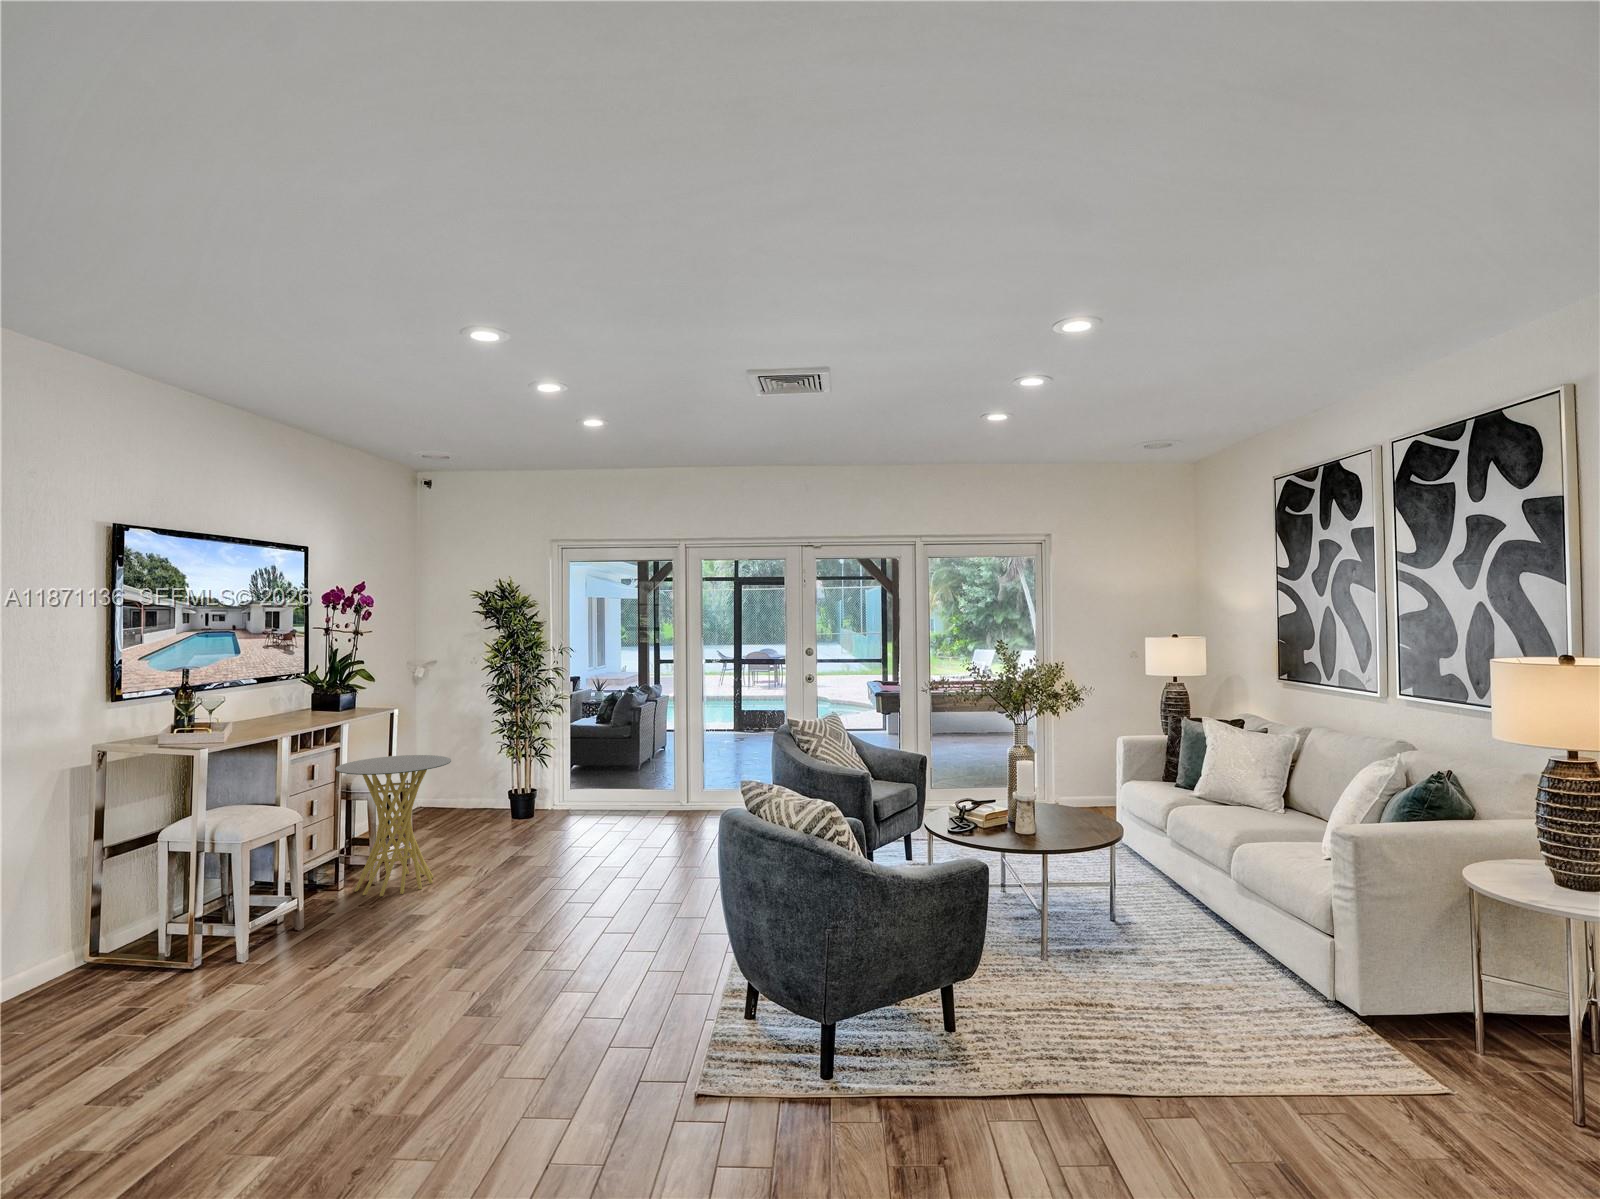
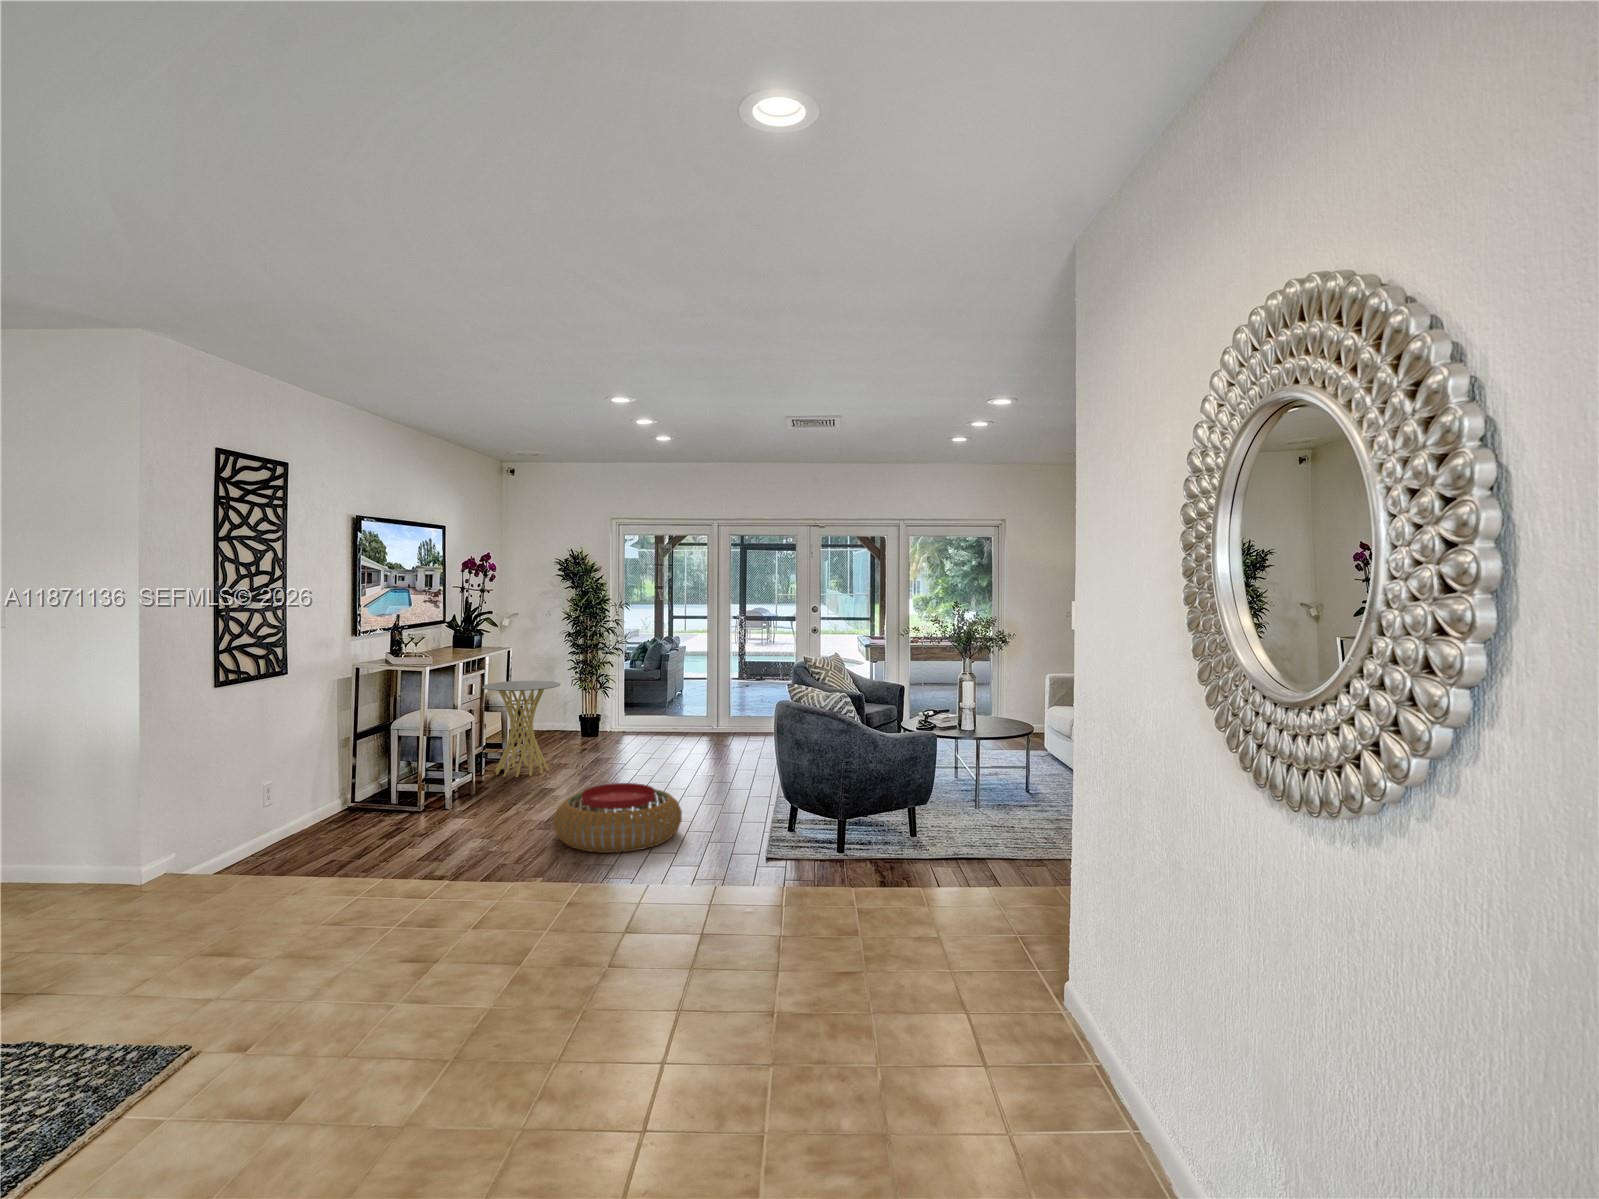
pouf: none [351,938,572,1081] -> present [554,783,682,853]

